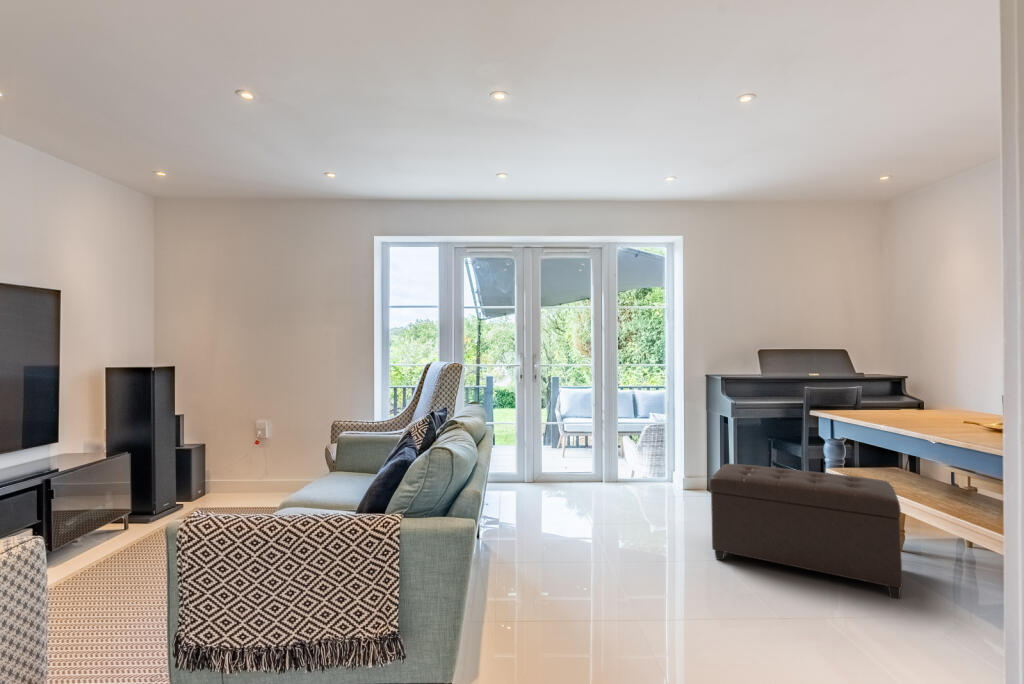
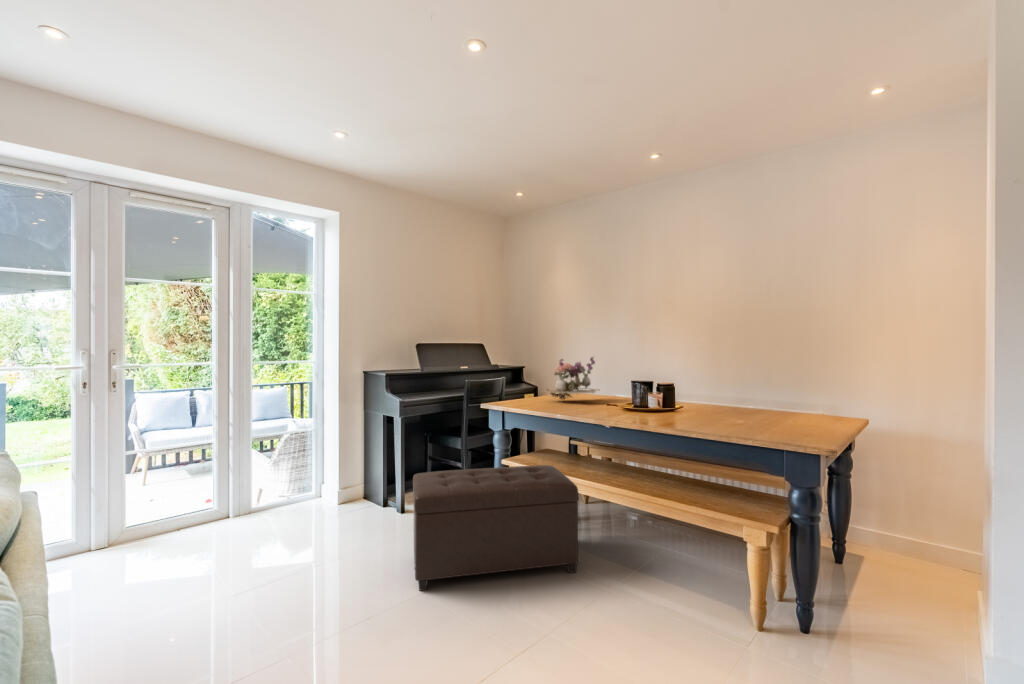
flower arrangement: none [891,359,987,414] -> present [547,357,595,400]

